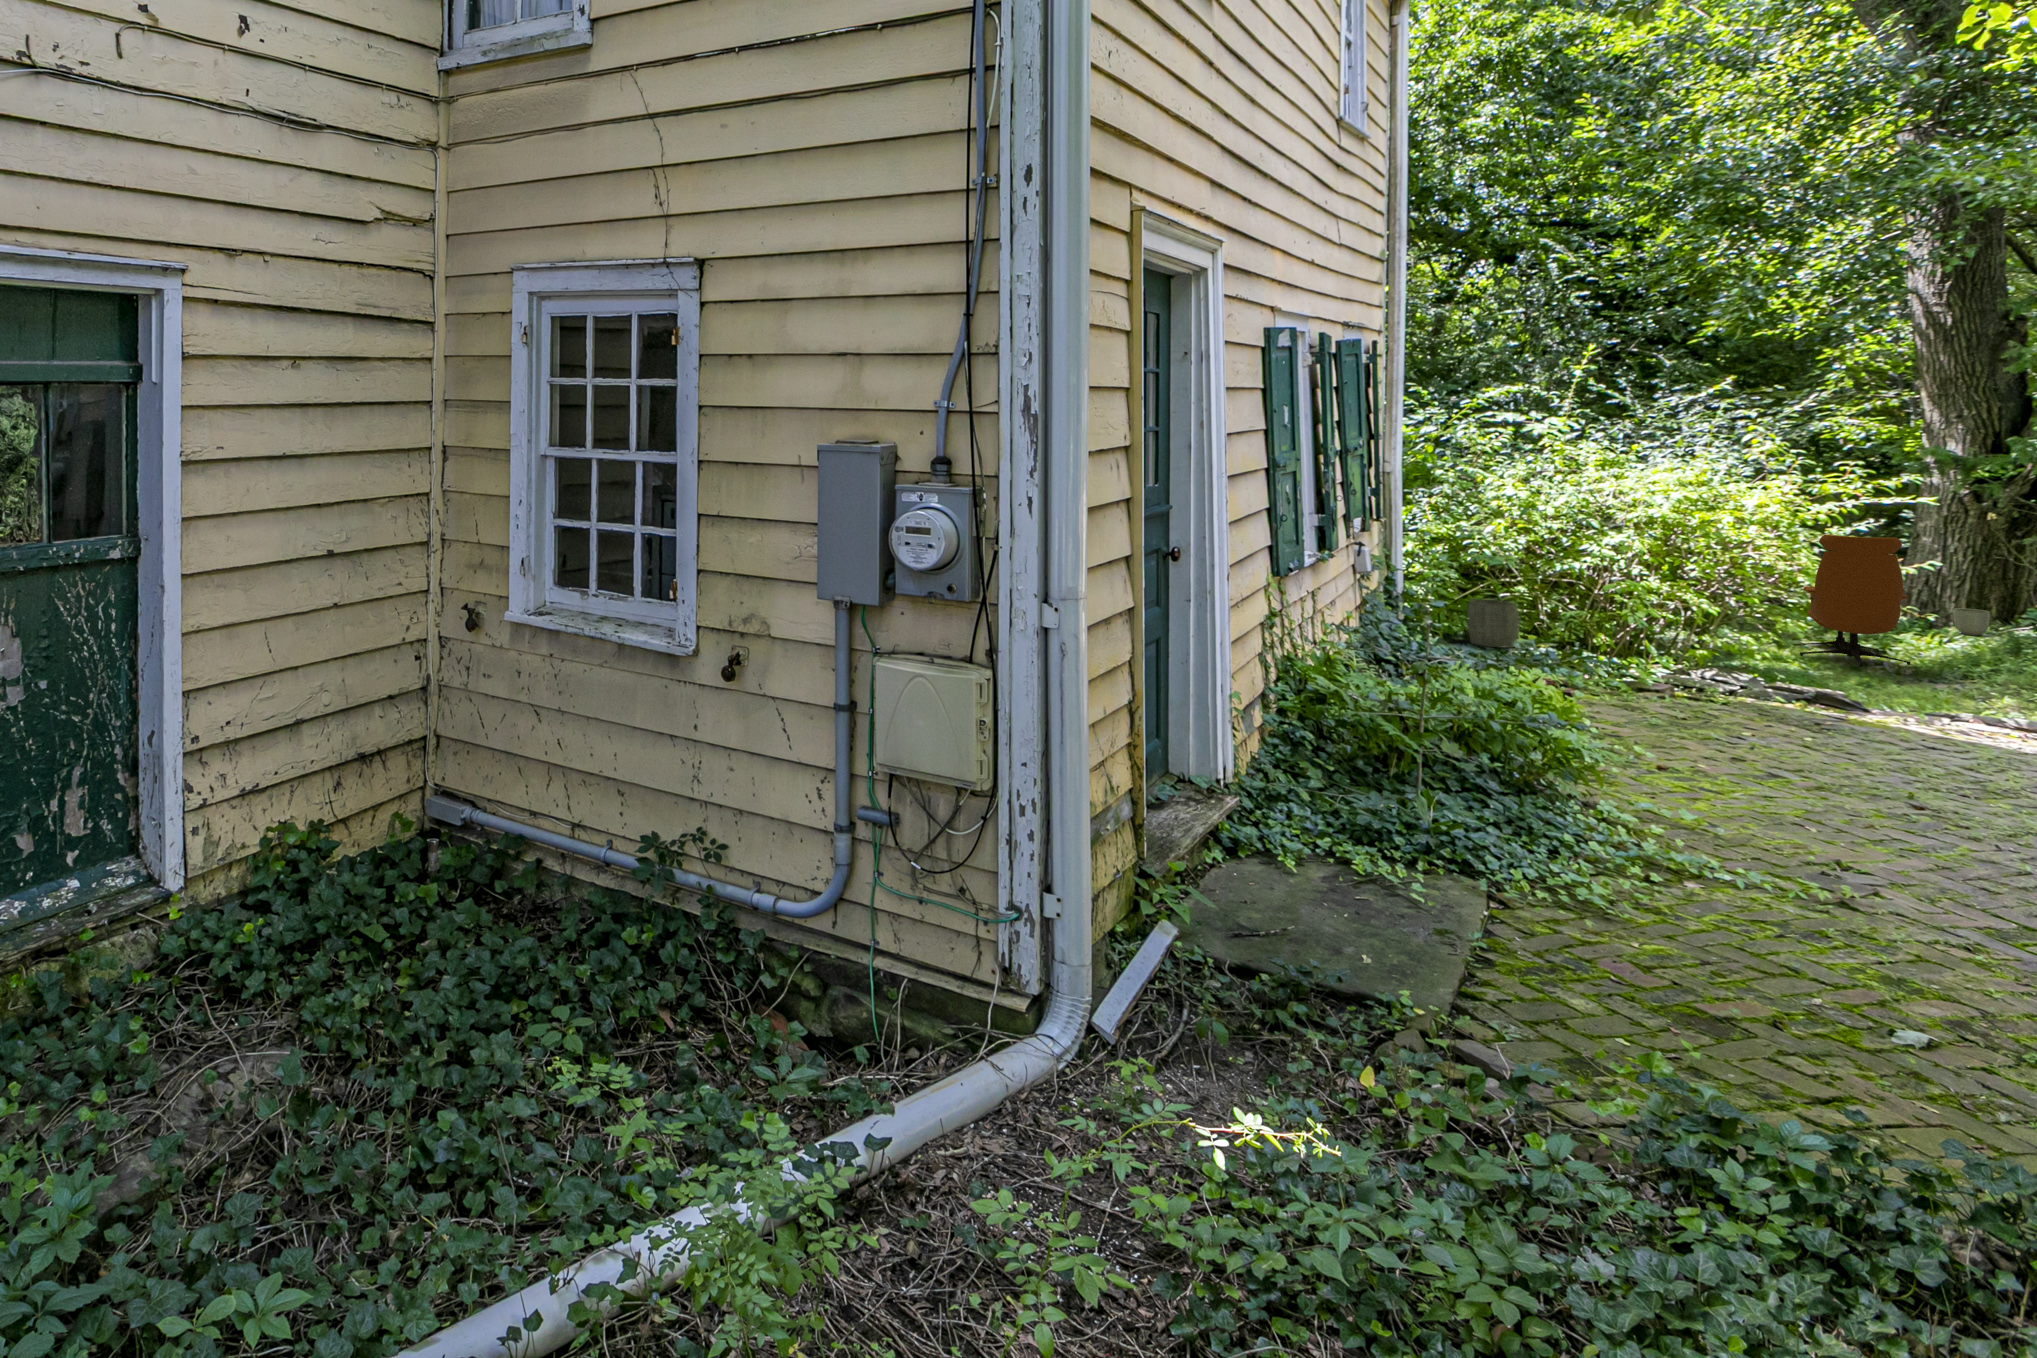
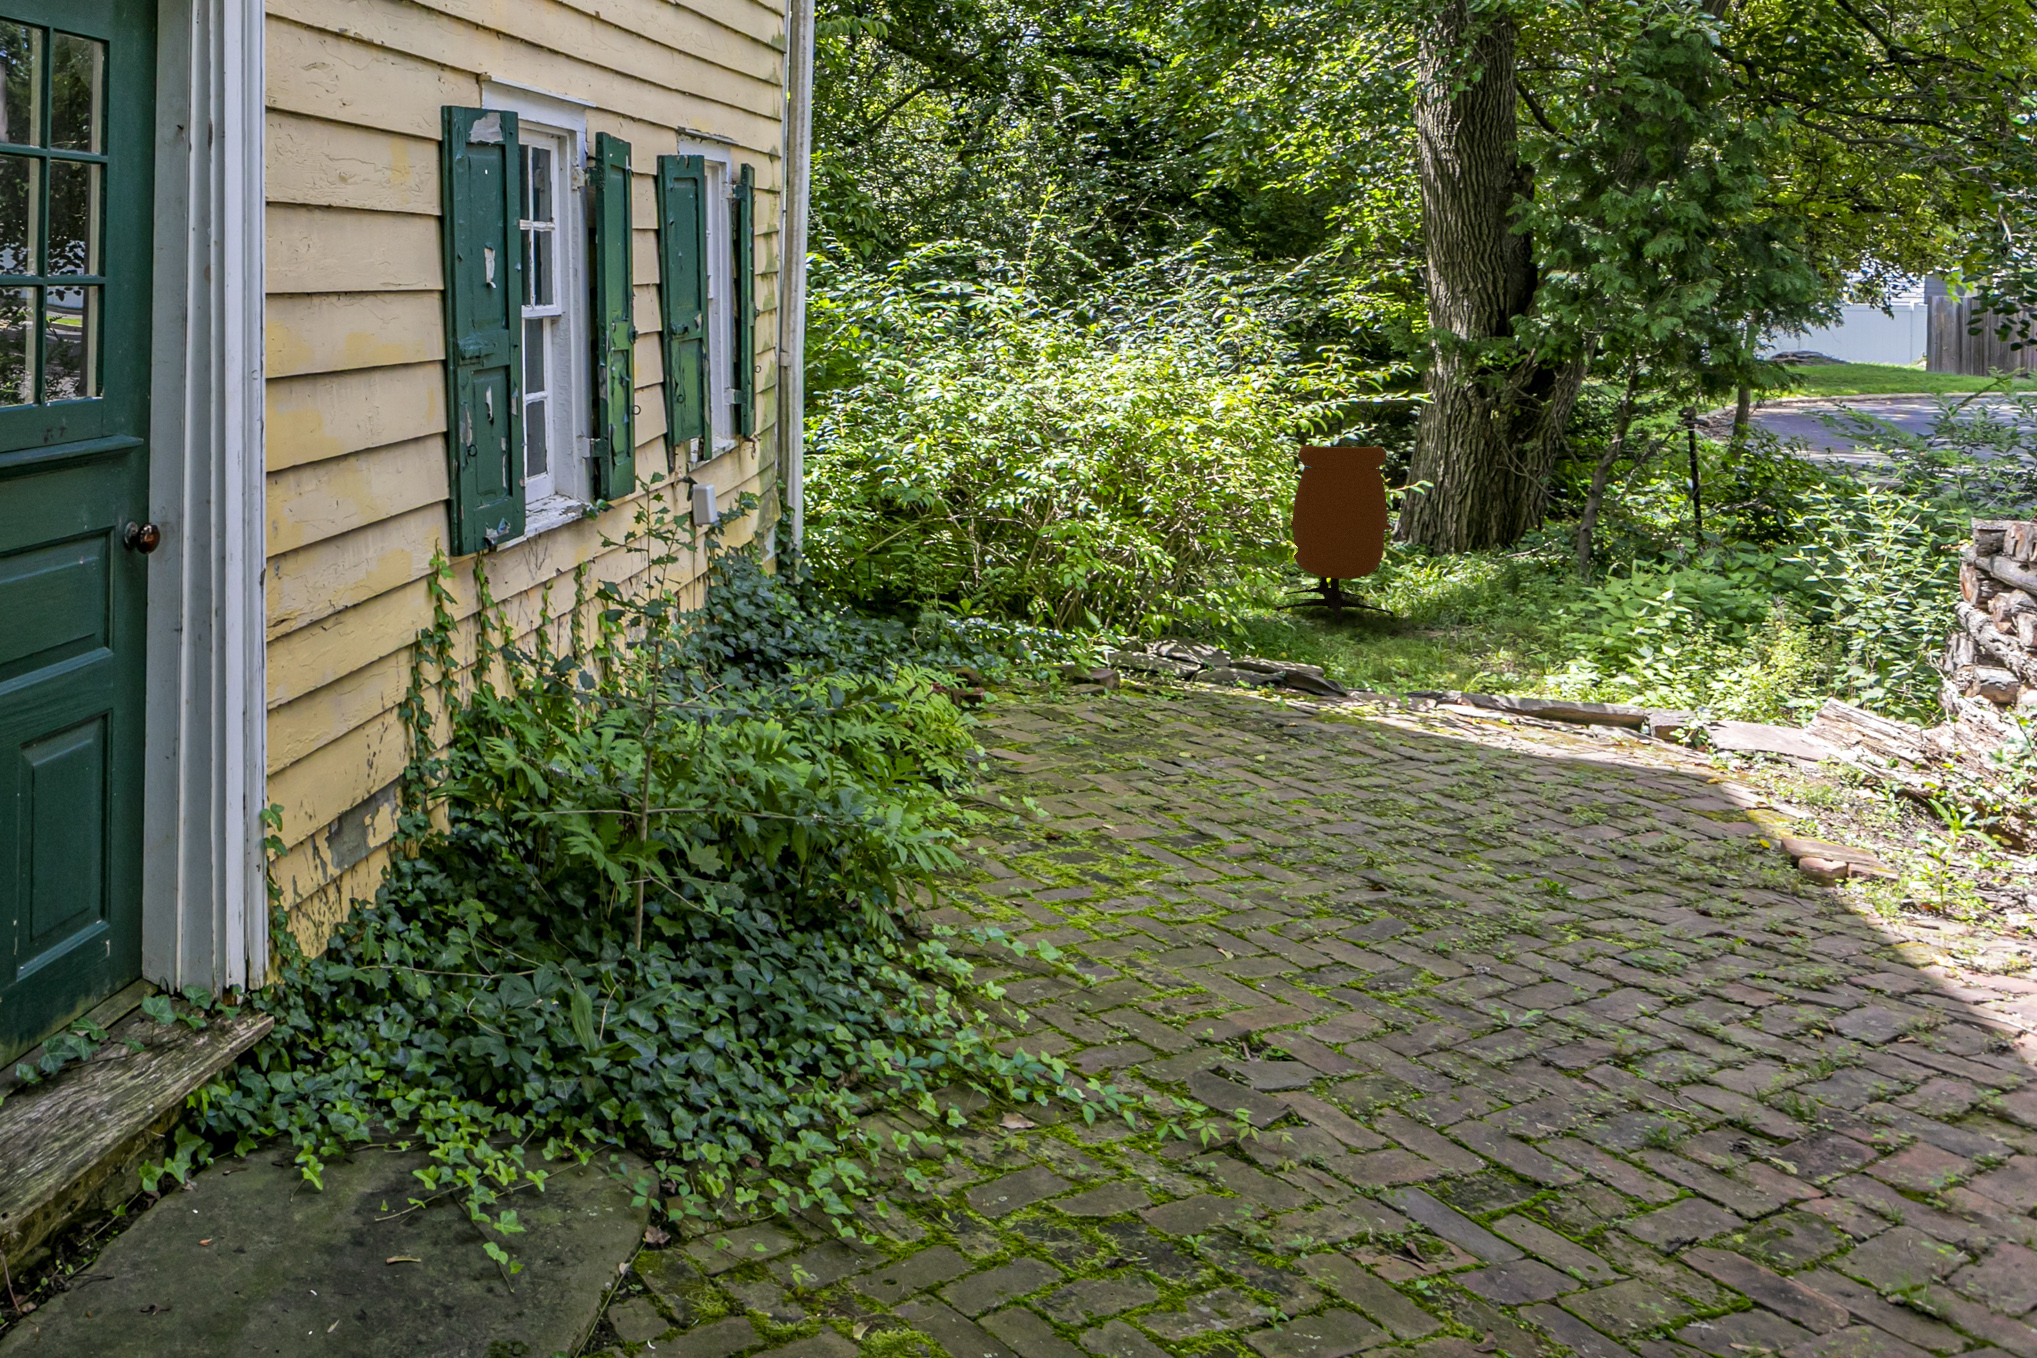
woven basket: present [1467,598,1520,648] -> none [883,556,946,627]
planter: present [1953,608,1990,636] -> none [1446,534,1482,568]

